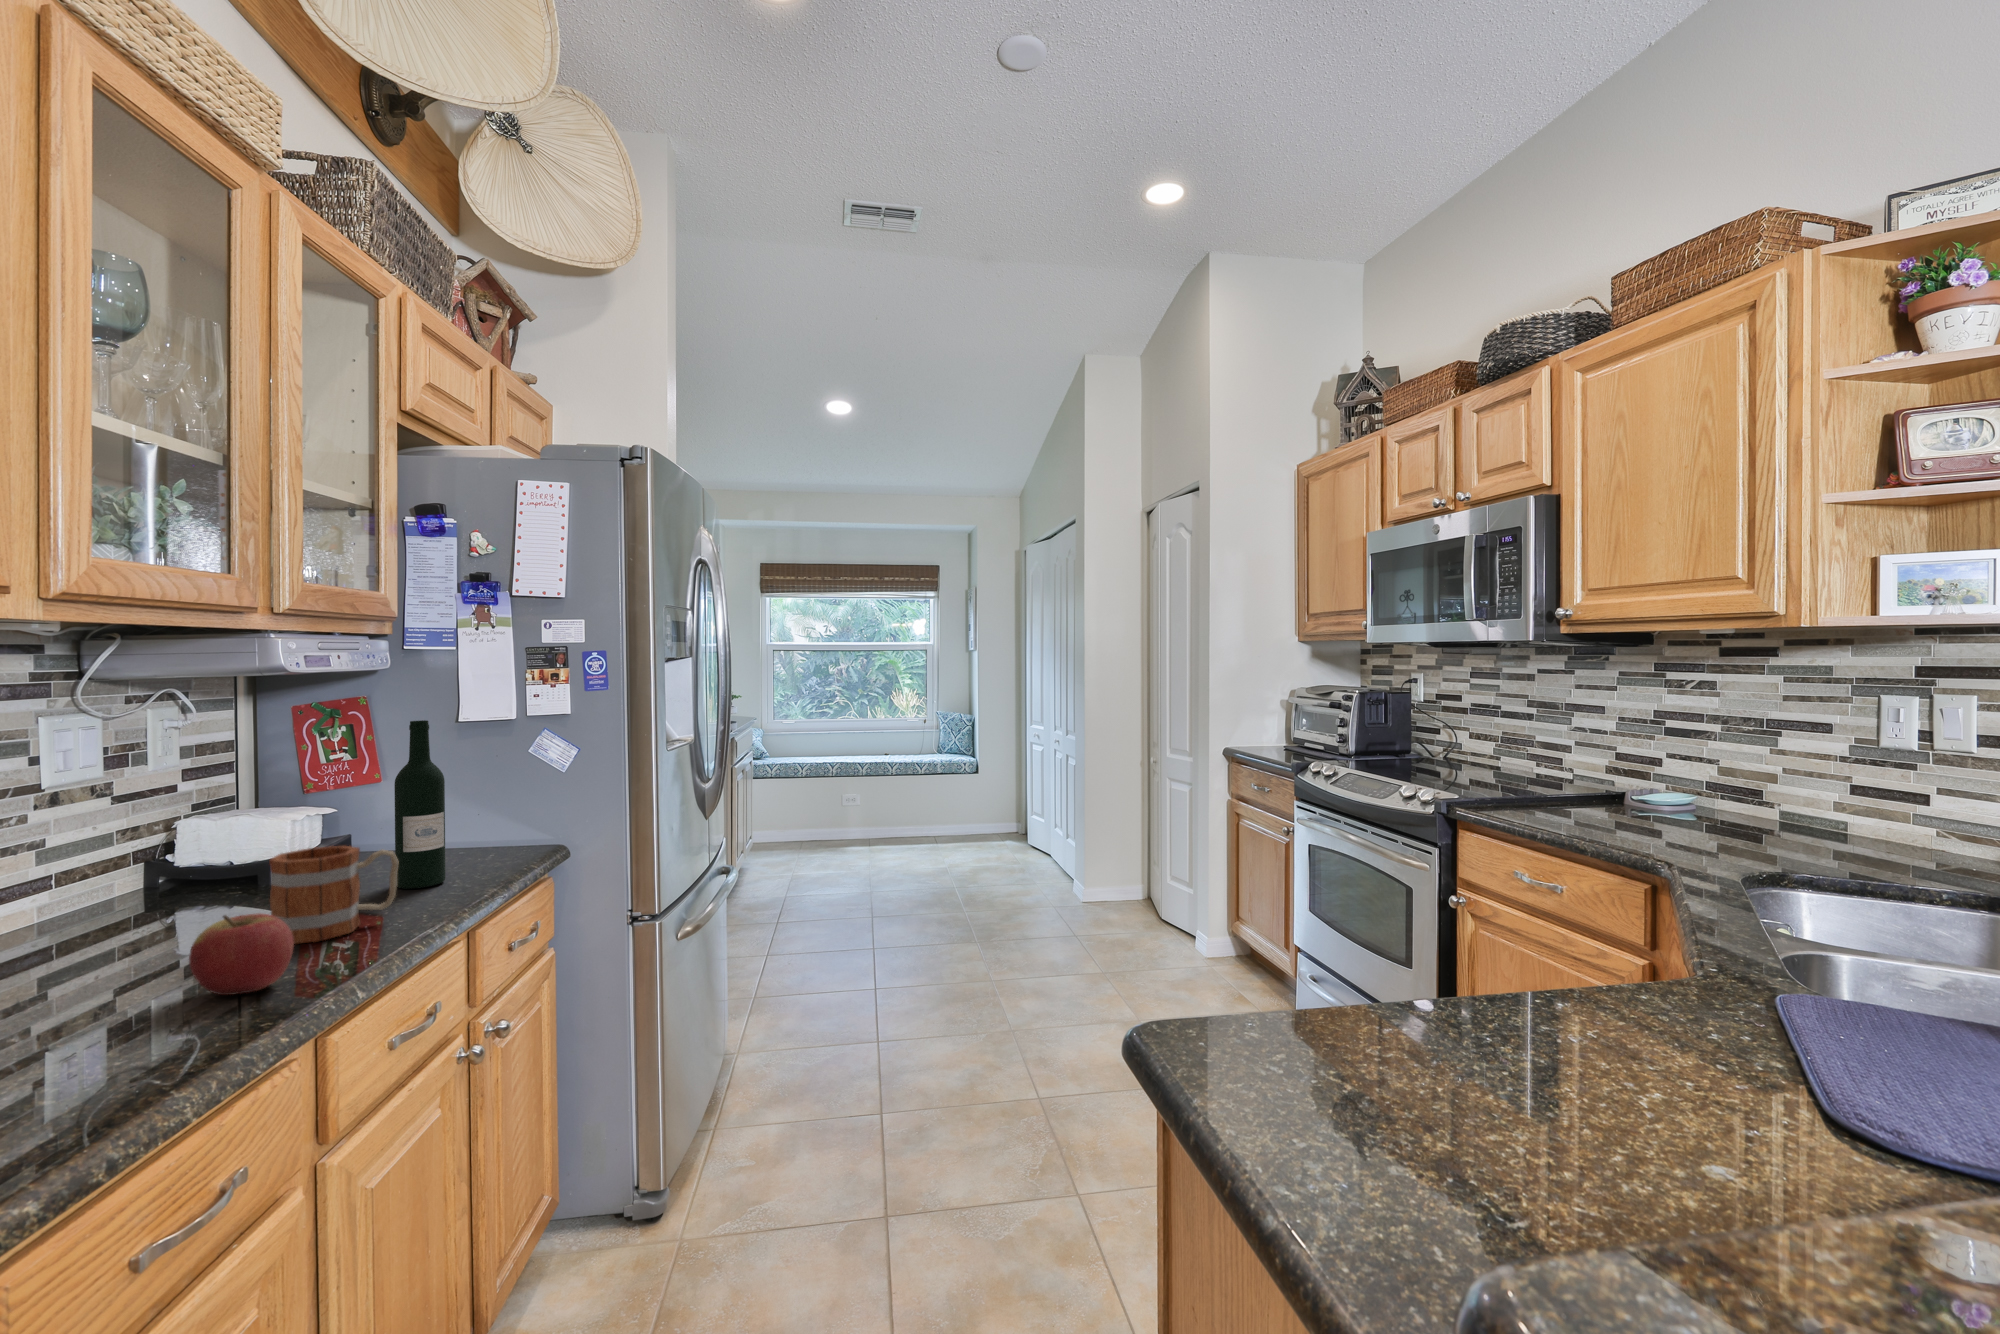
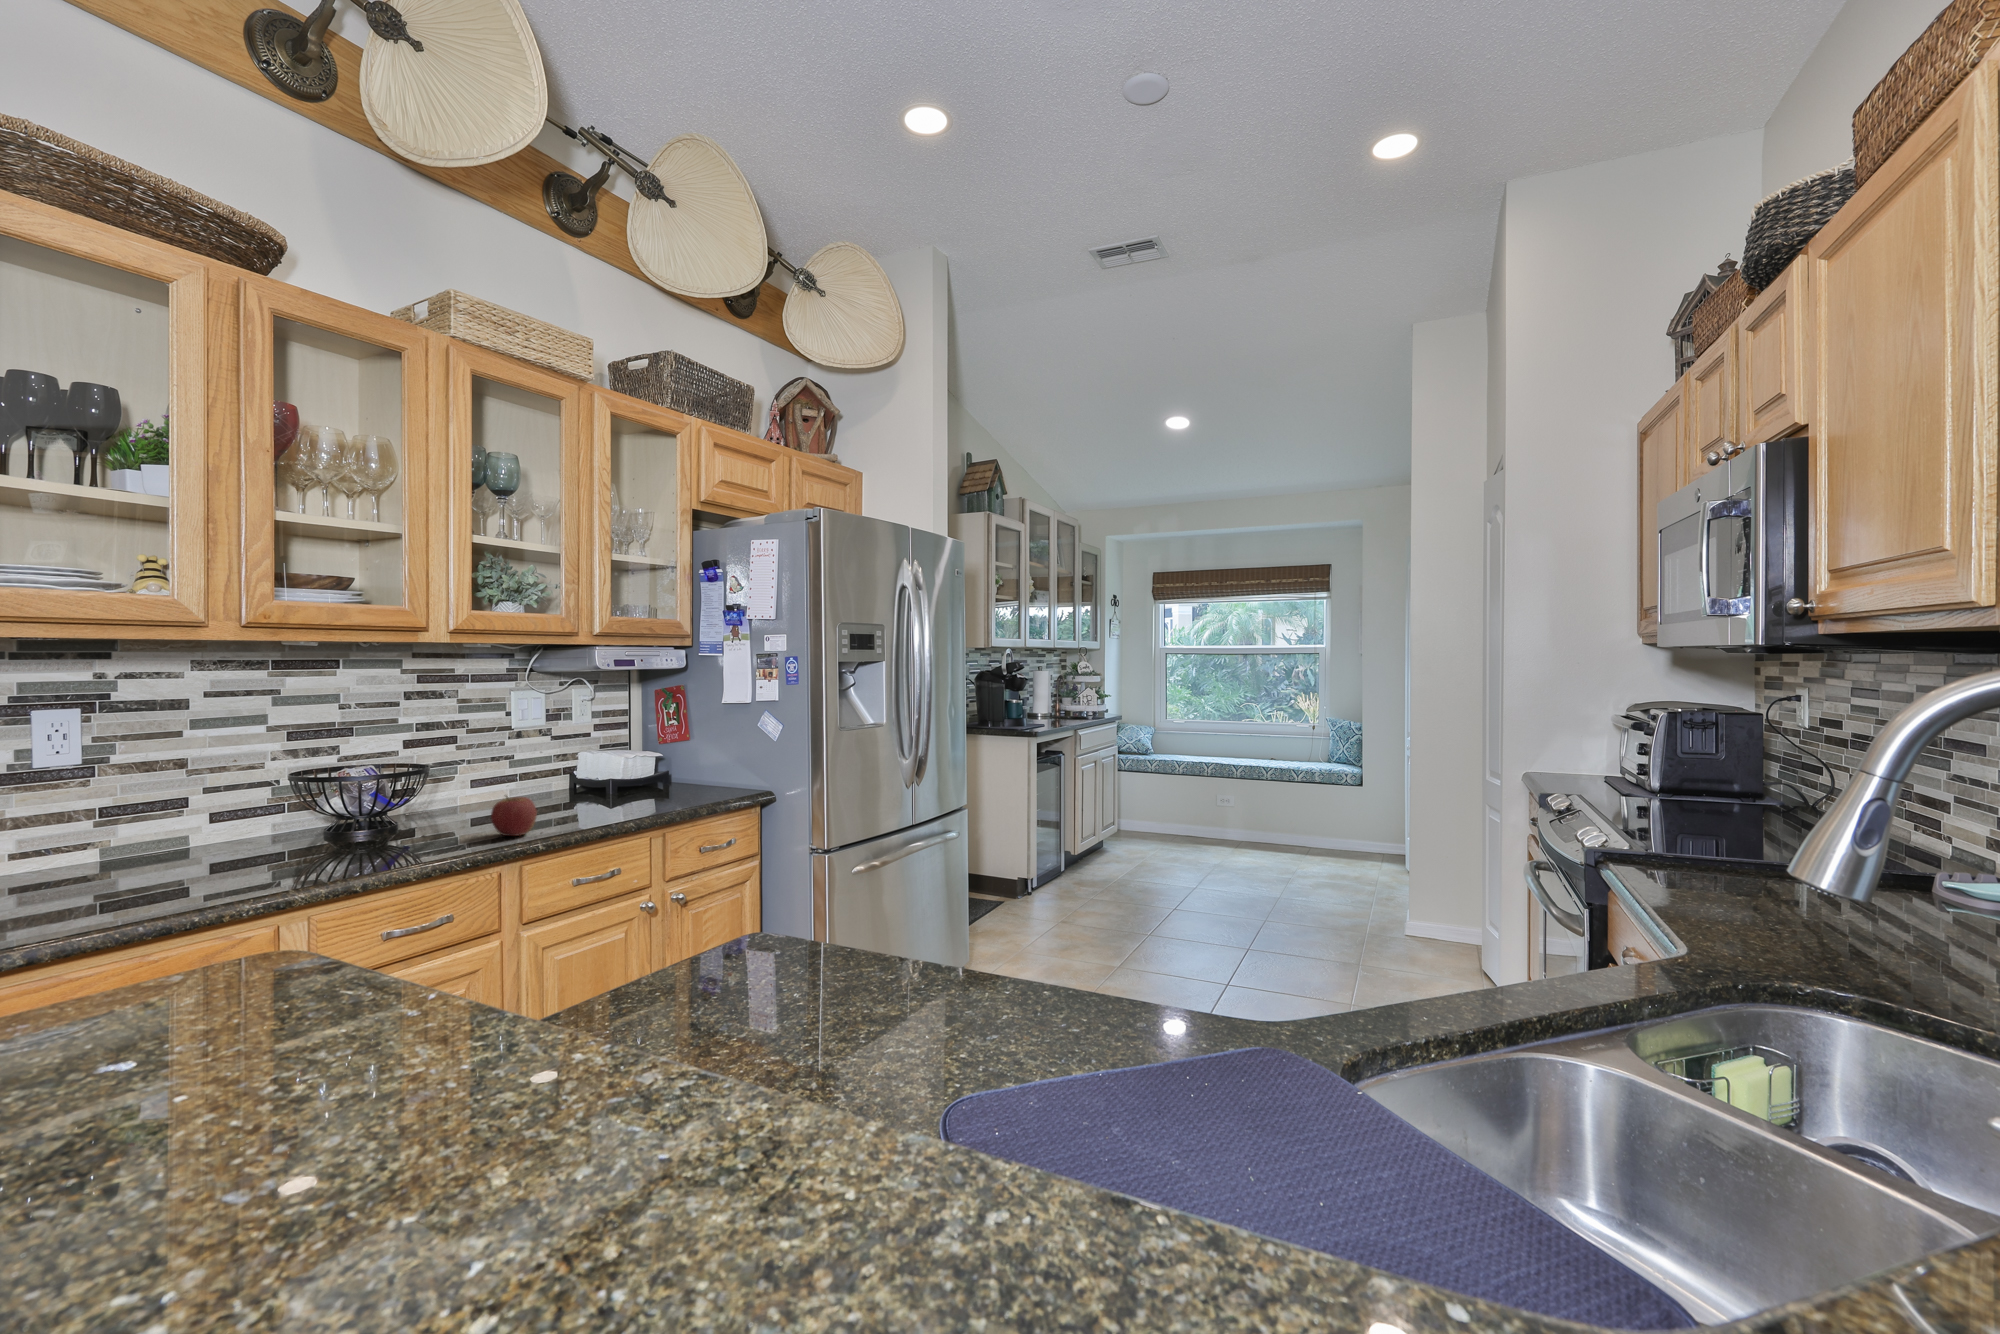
wine bottle: present [394,720,445,889] -> none [656,701,683,804]
mug: present [269,846,398,944] -> none [563,770,624,821]

